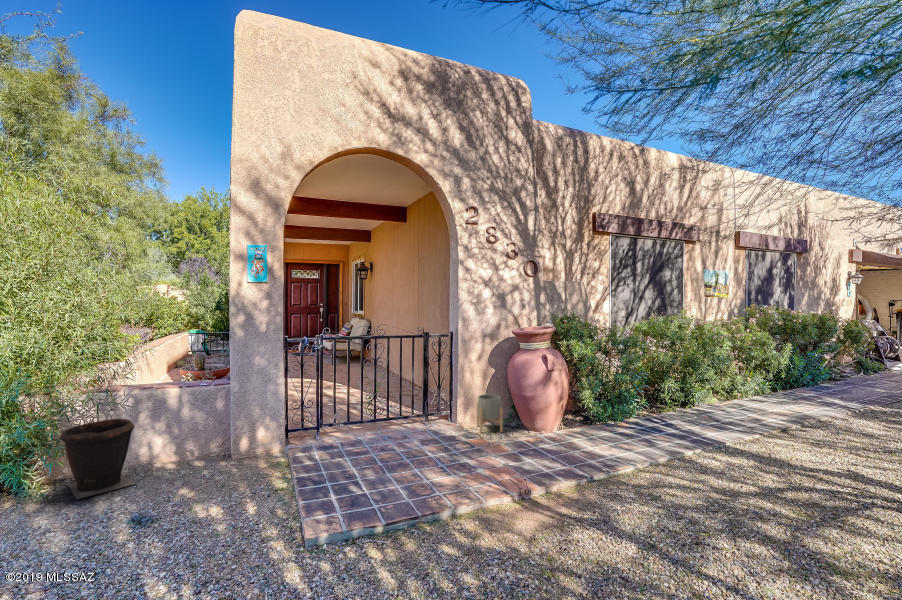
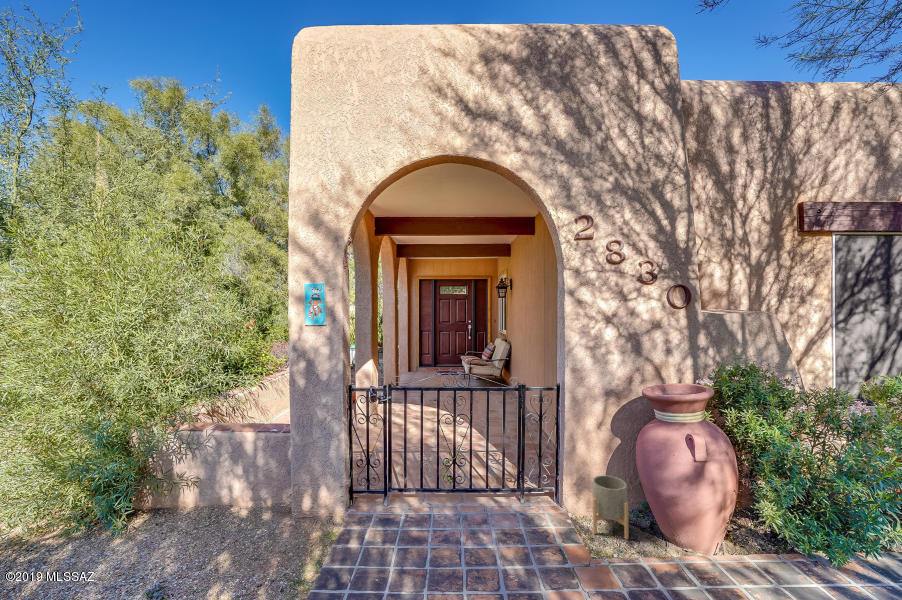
bucket: present [60,419,135,499] -> none [138,459,206,545]

